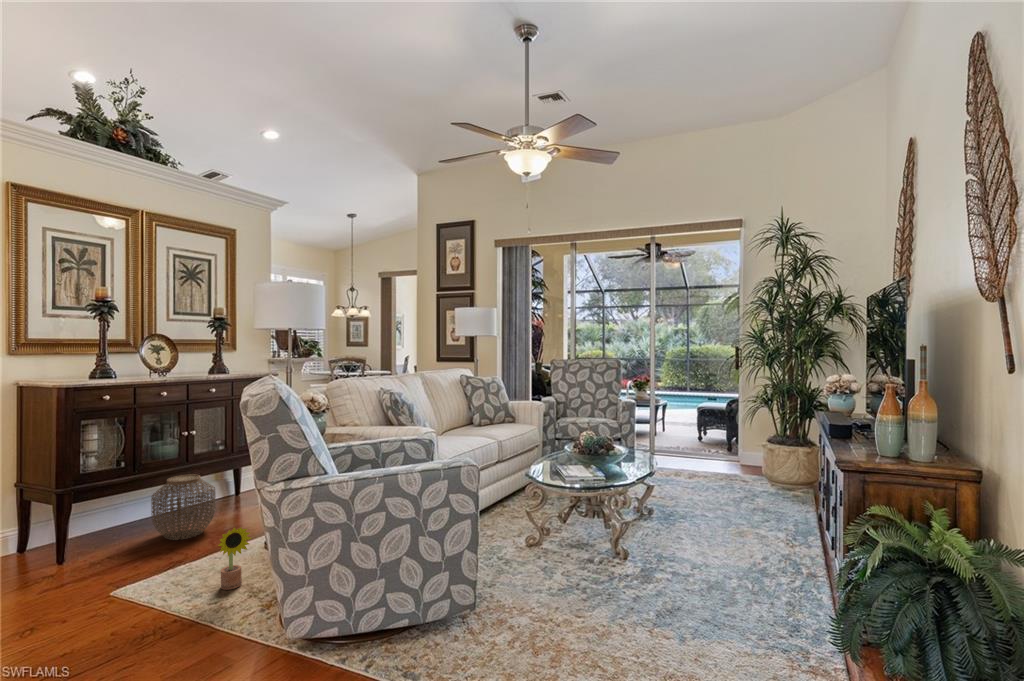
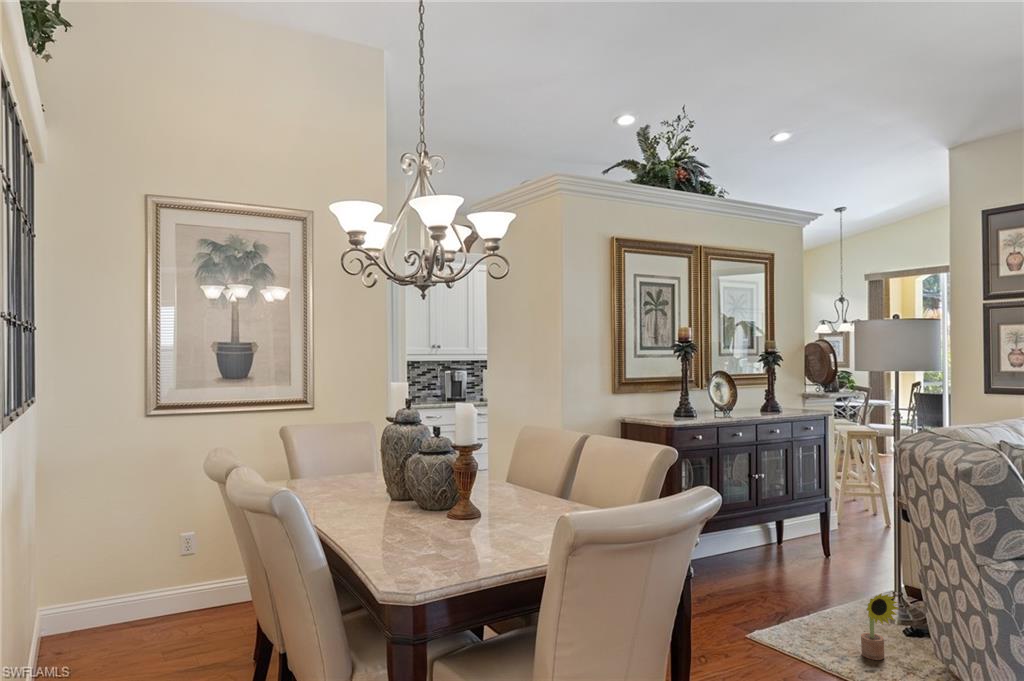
woven basket: present [151,474,216,540] -> none [734,519,796,587]

